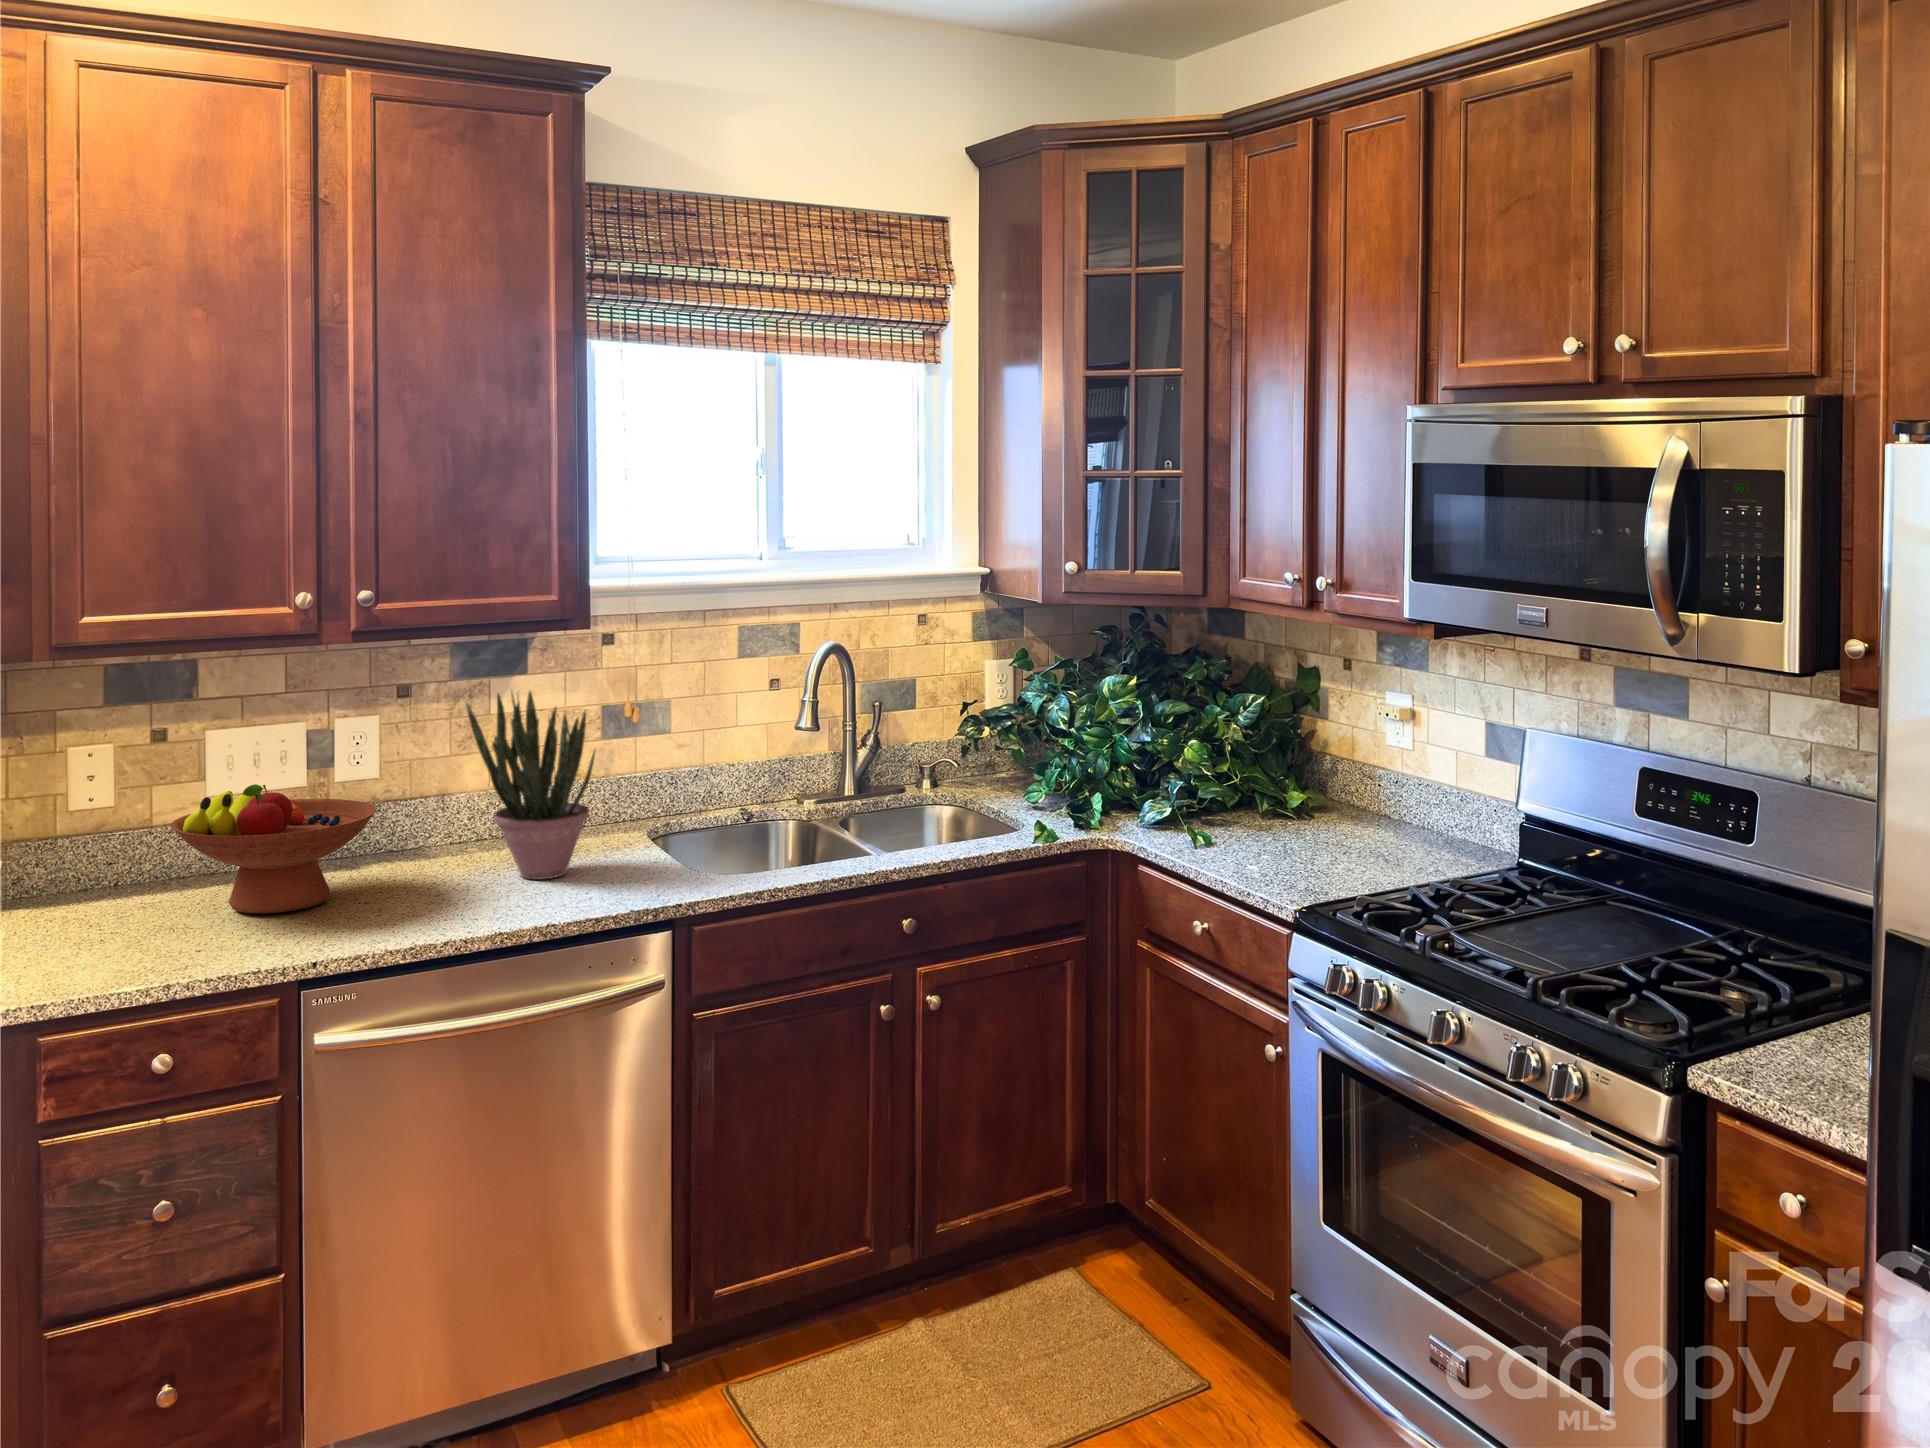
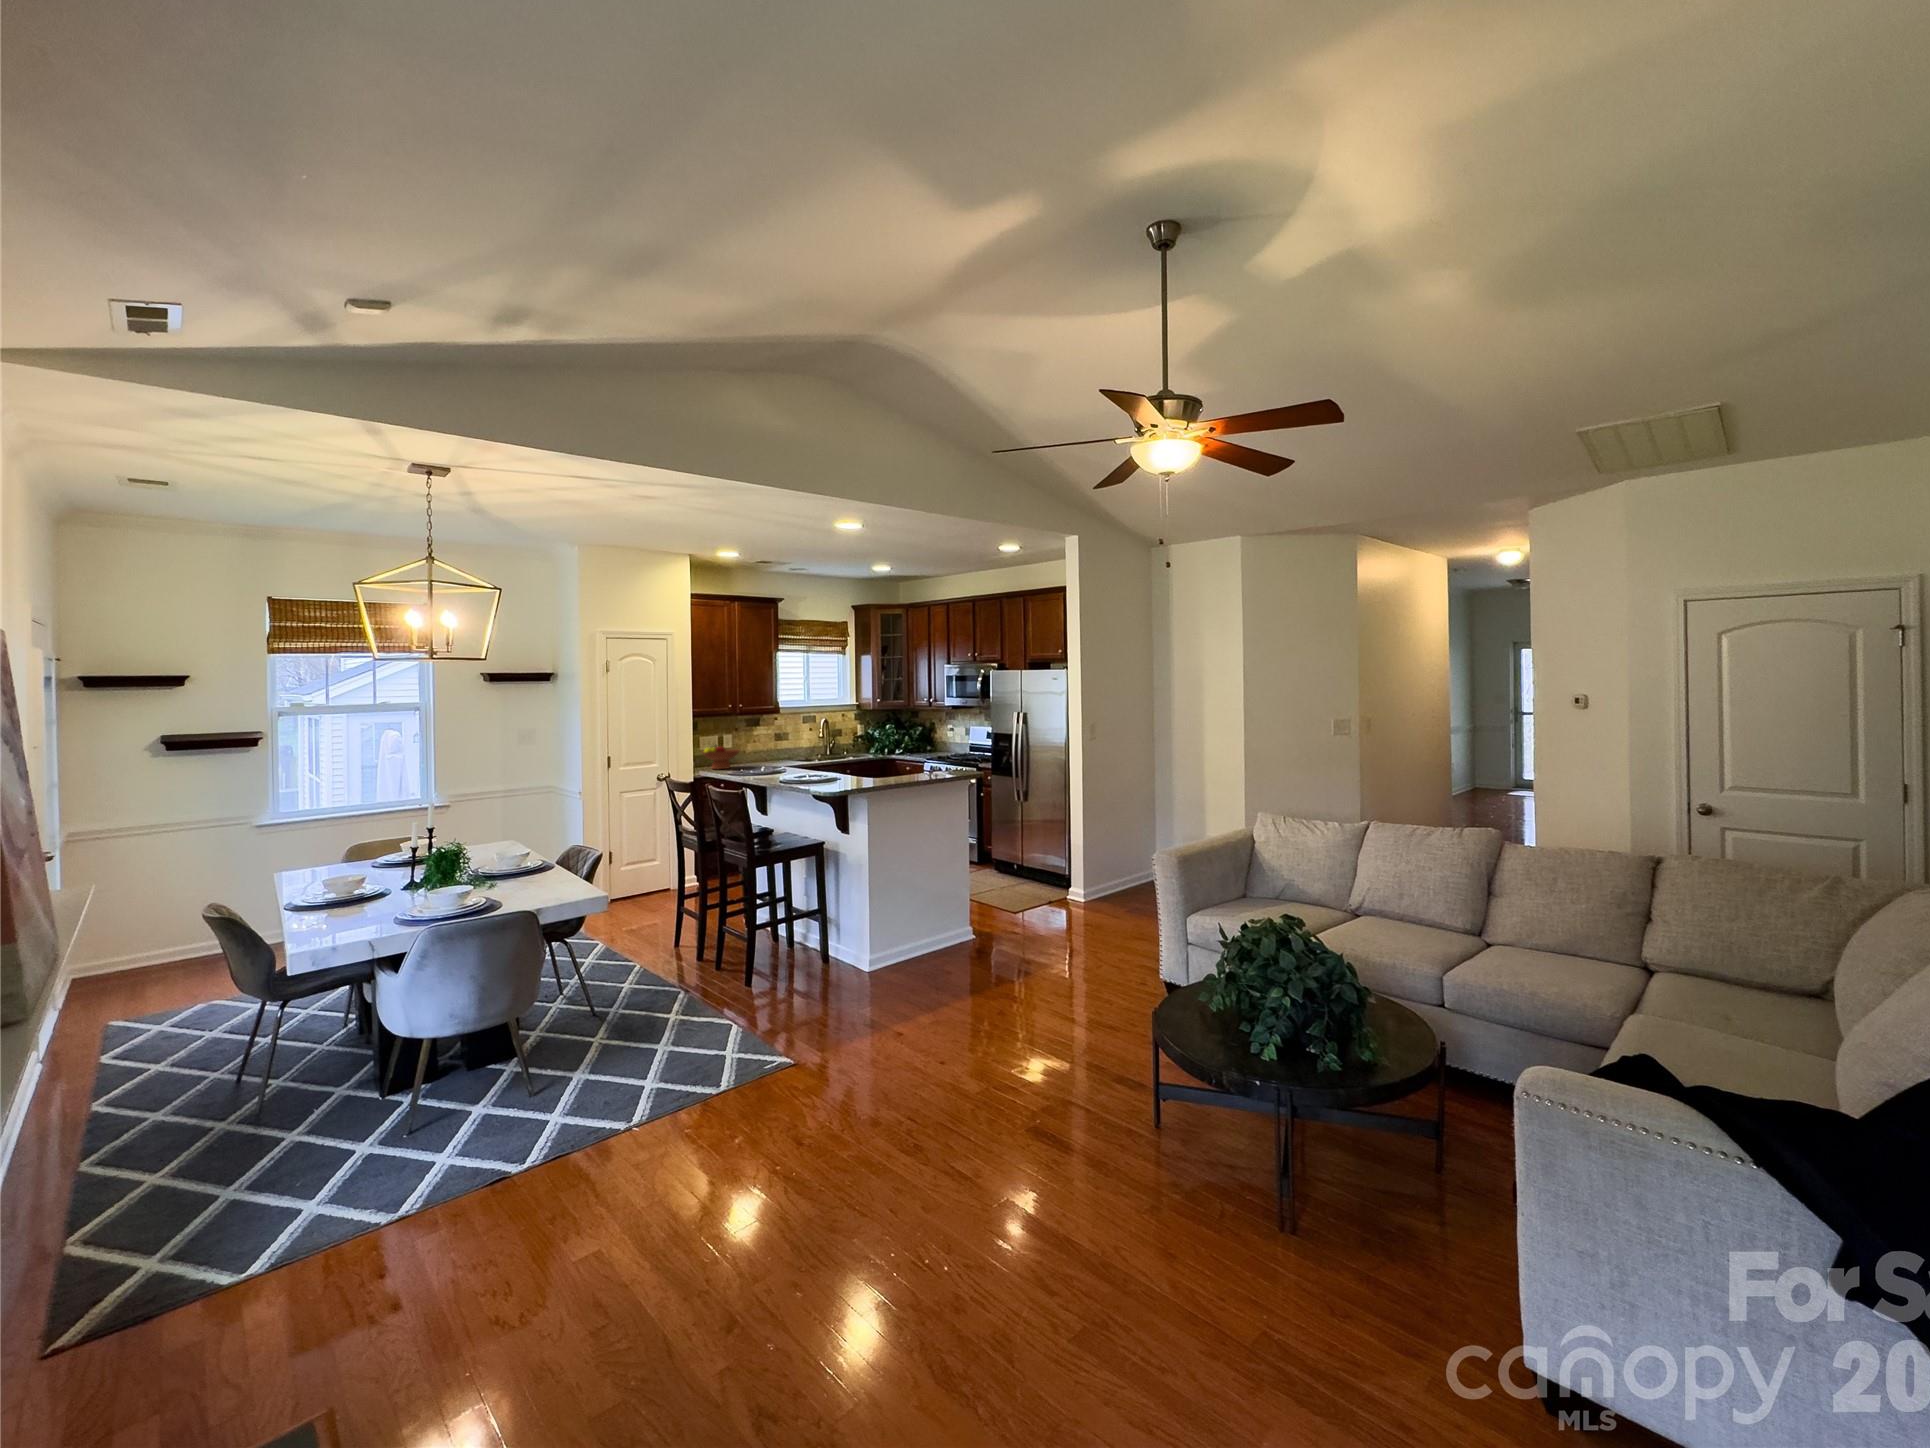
potted plant: present [466,692,595,879] -> none [755,725,784,765]

